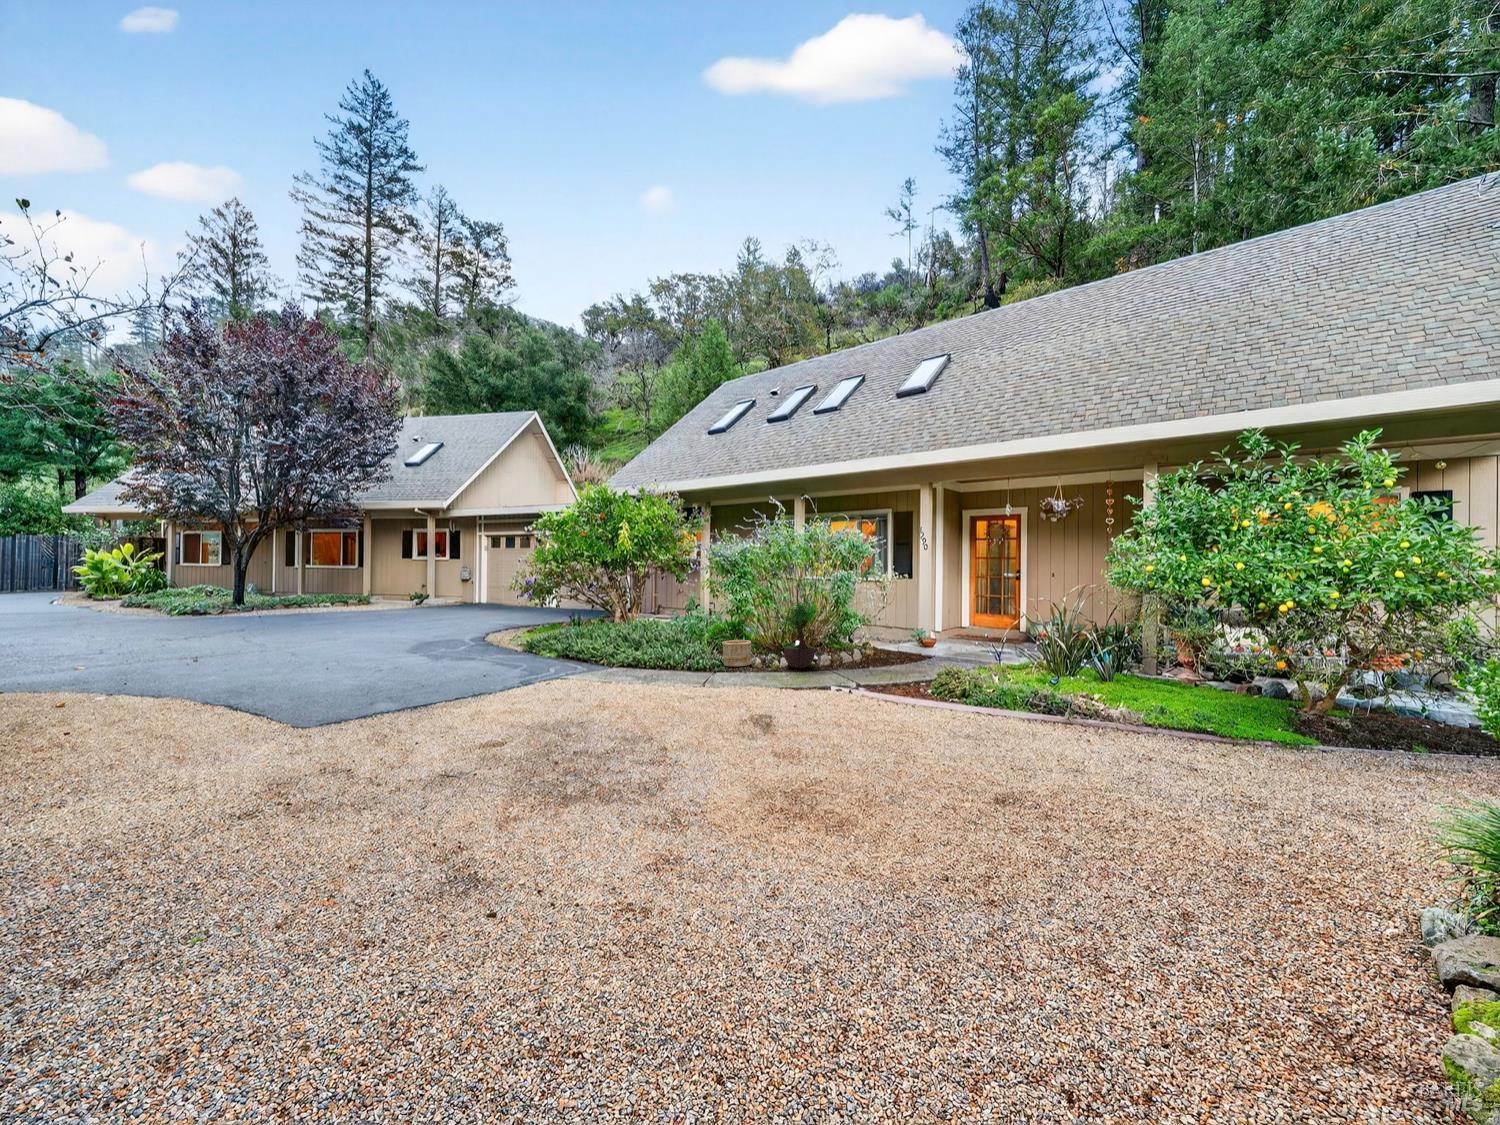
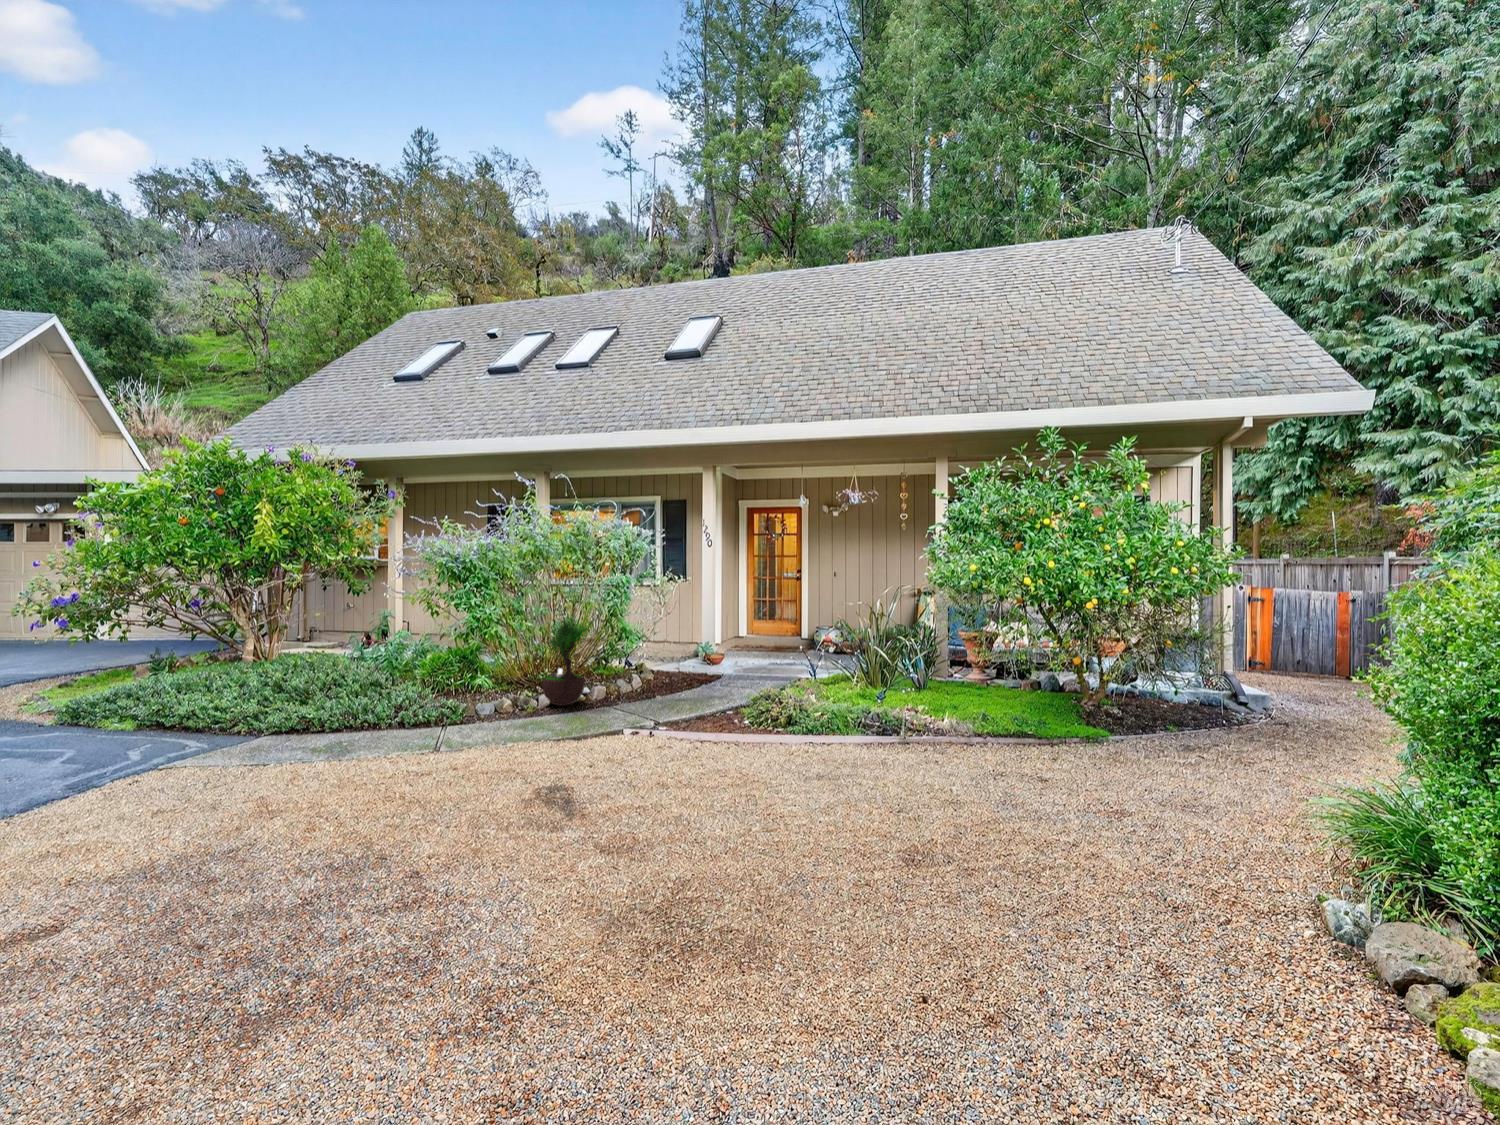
wooden bucket: present [722,640,751,666] -> none [448,672,494,712]

